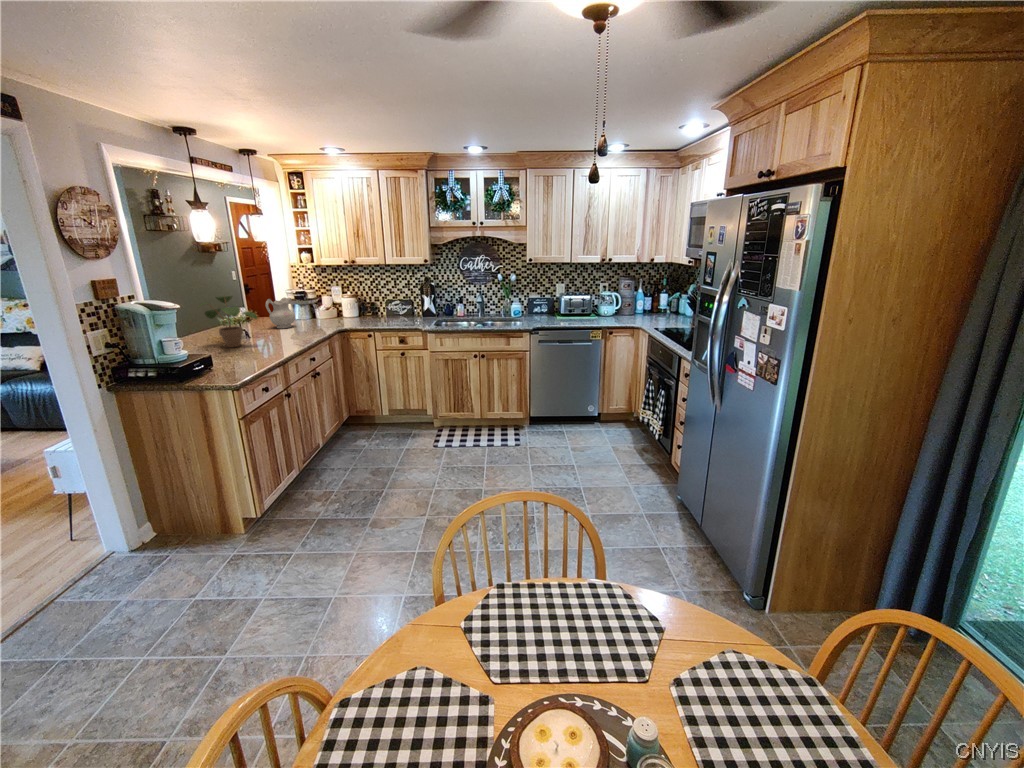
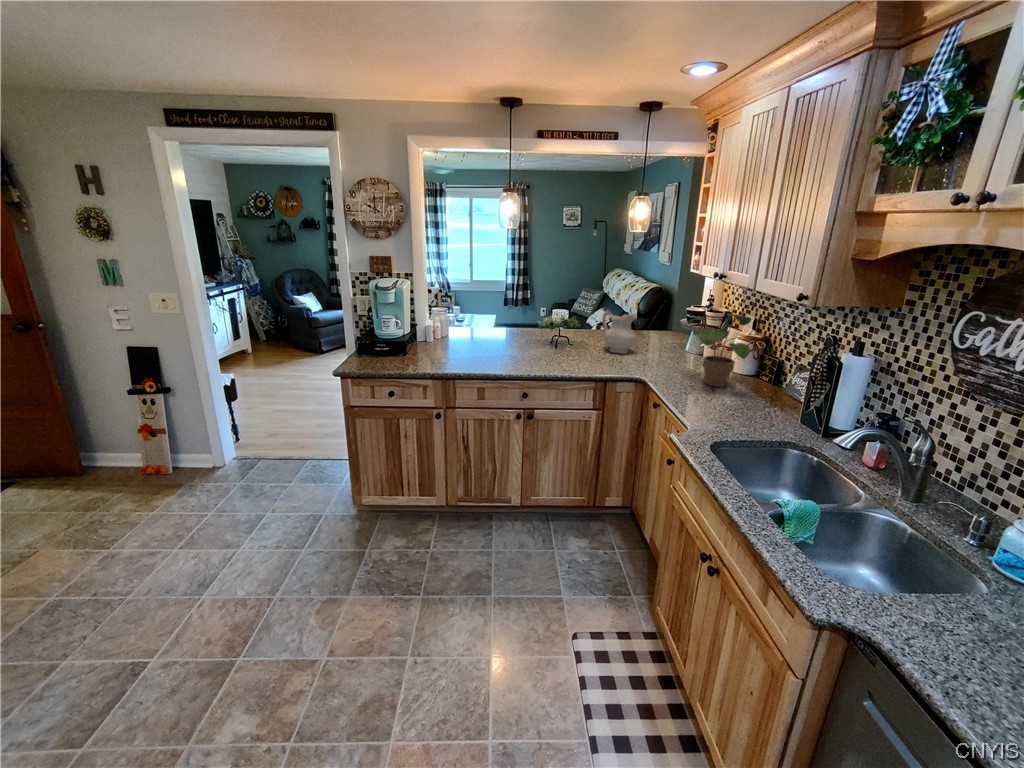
potted plant: present [199,296,257,347] -> present [687,314,751,387]

